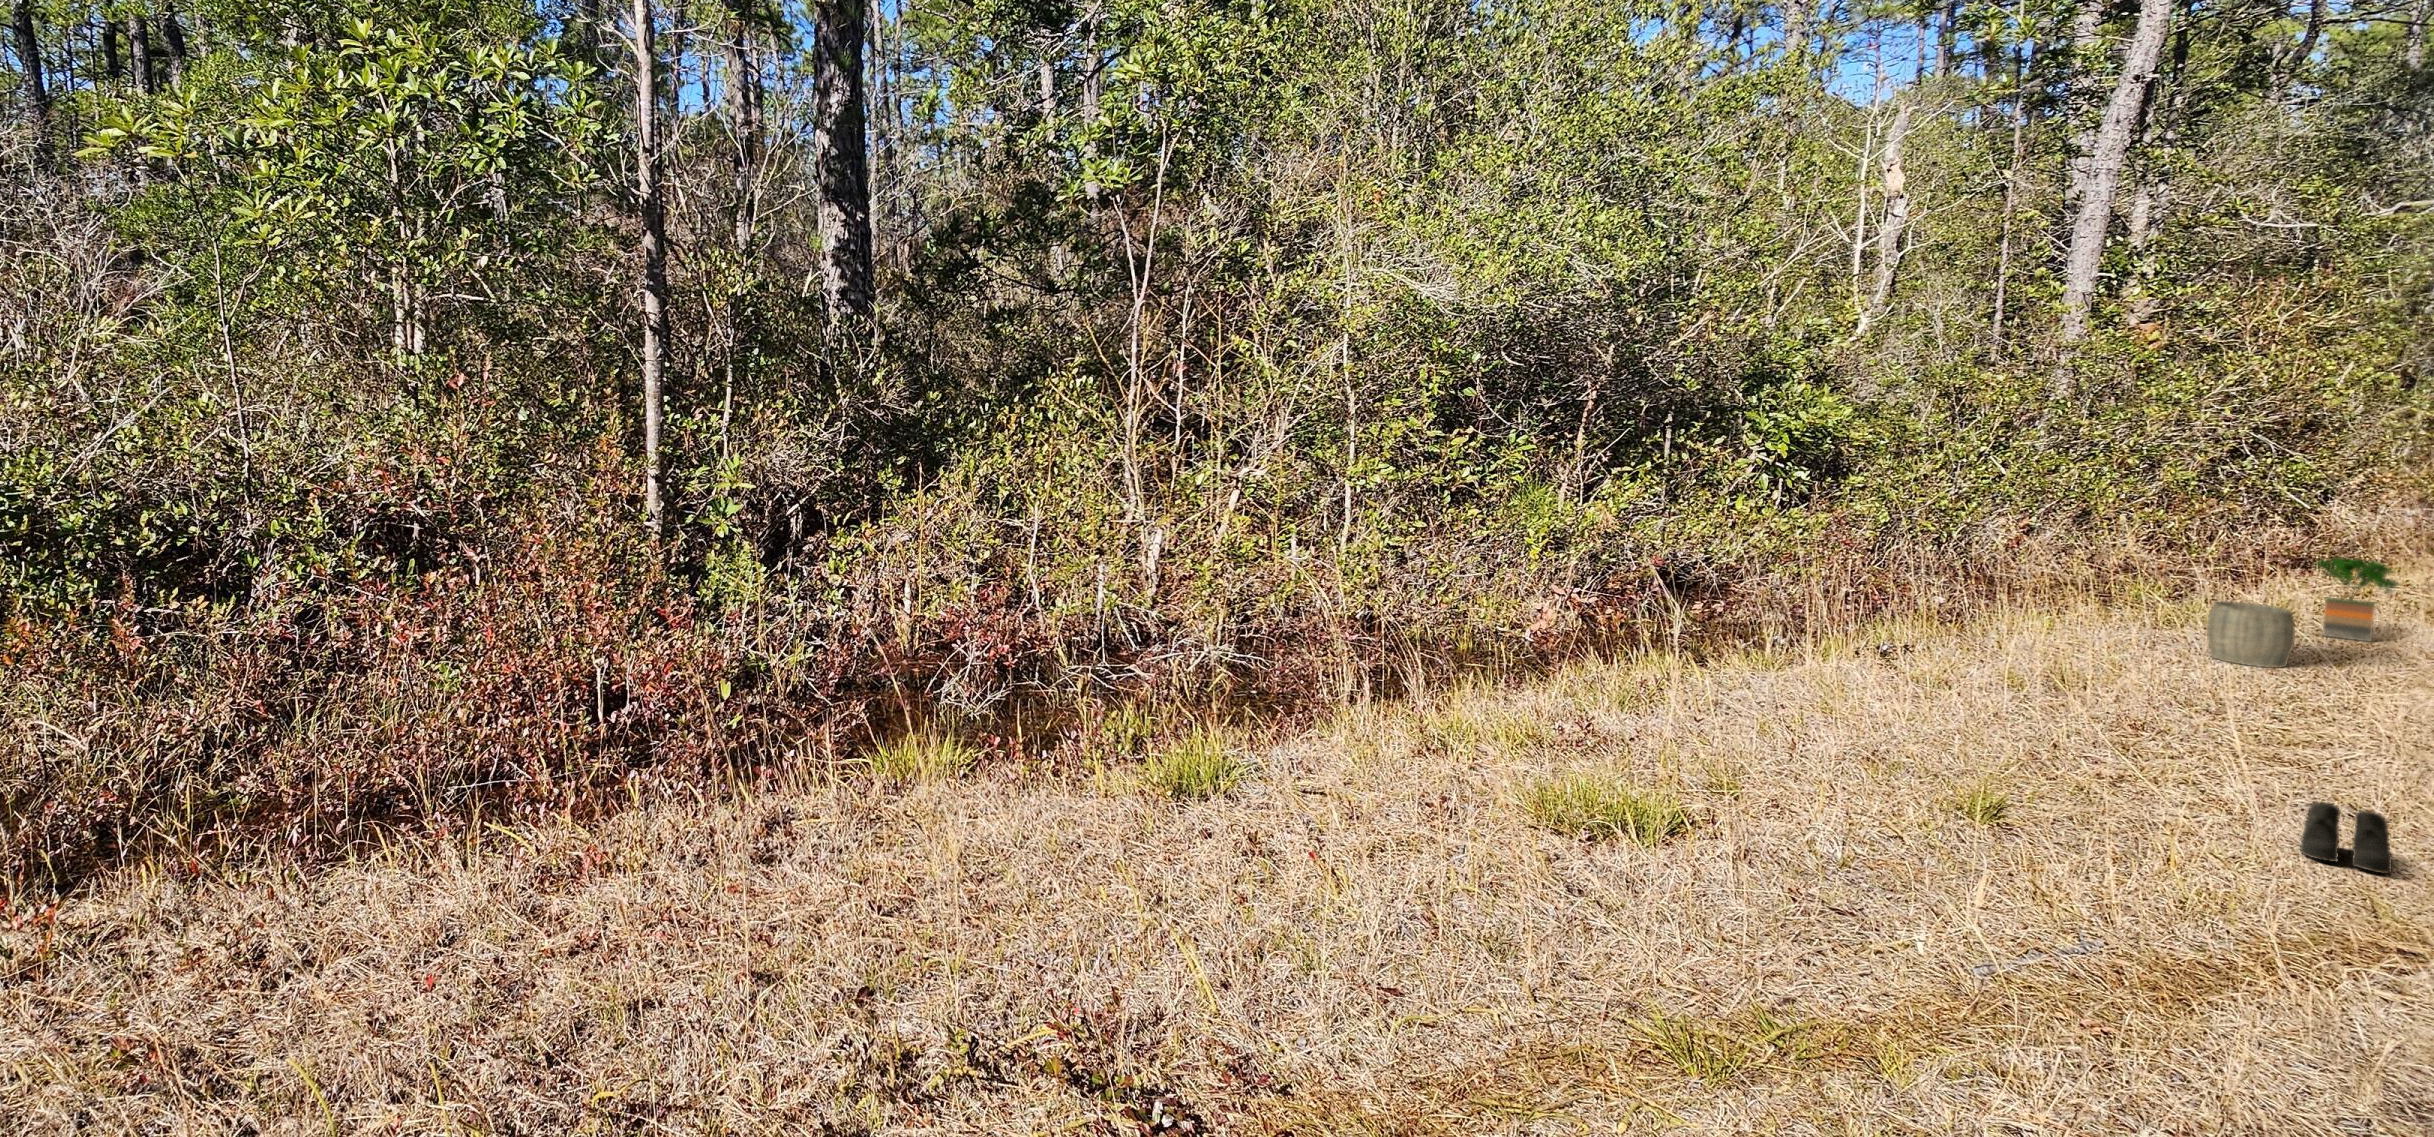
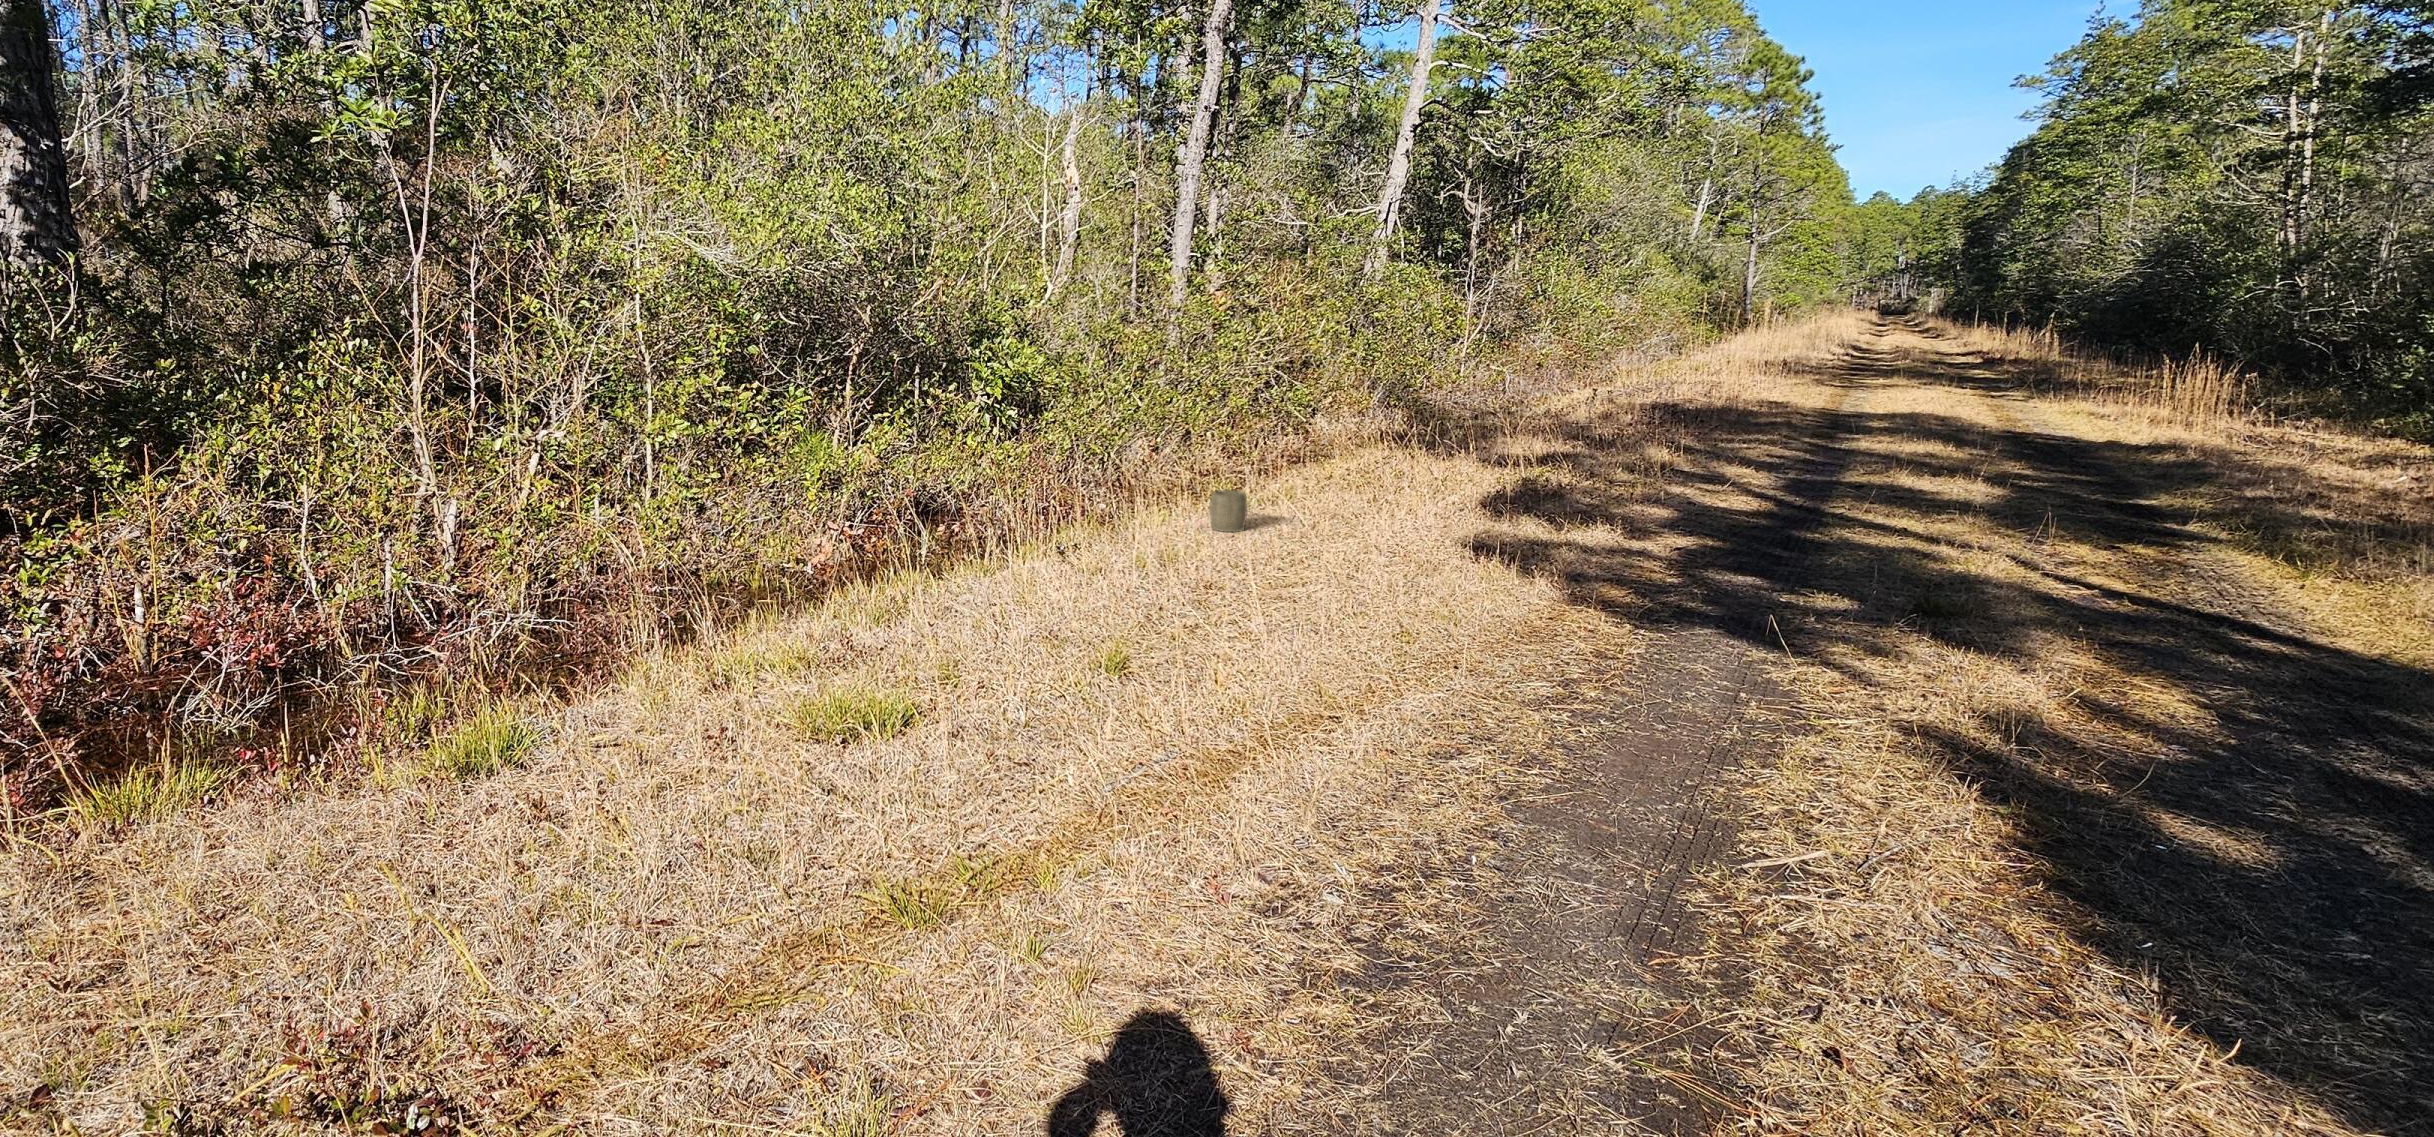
potted tree: present [2314,558,2398,642] -> none [1265,454,1303,509]
boots: present [2300,802,2392,874] -> none [1192,613,1228,650]

